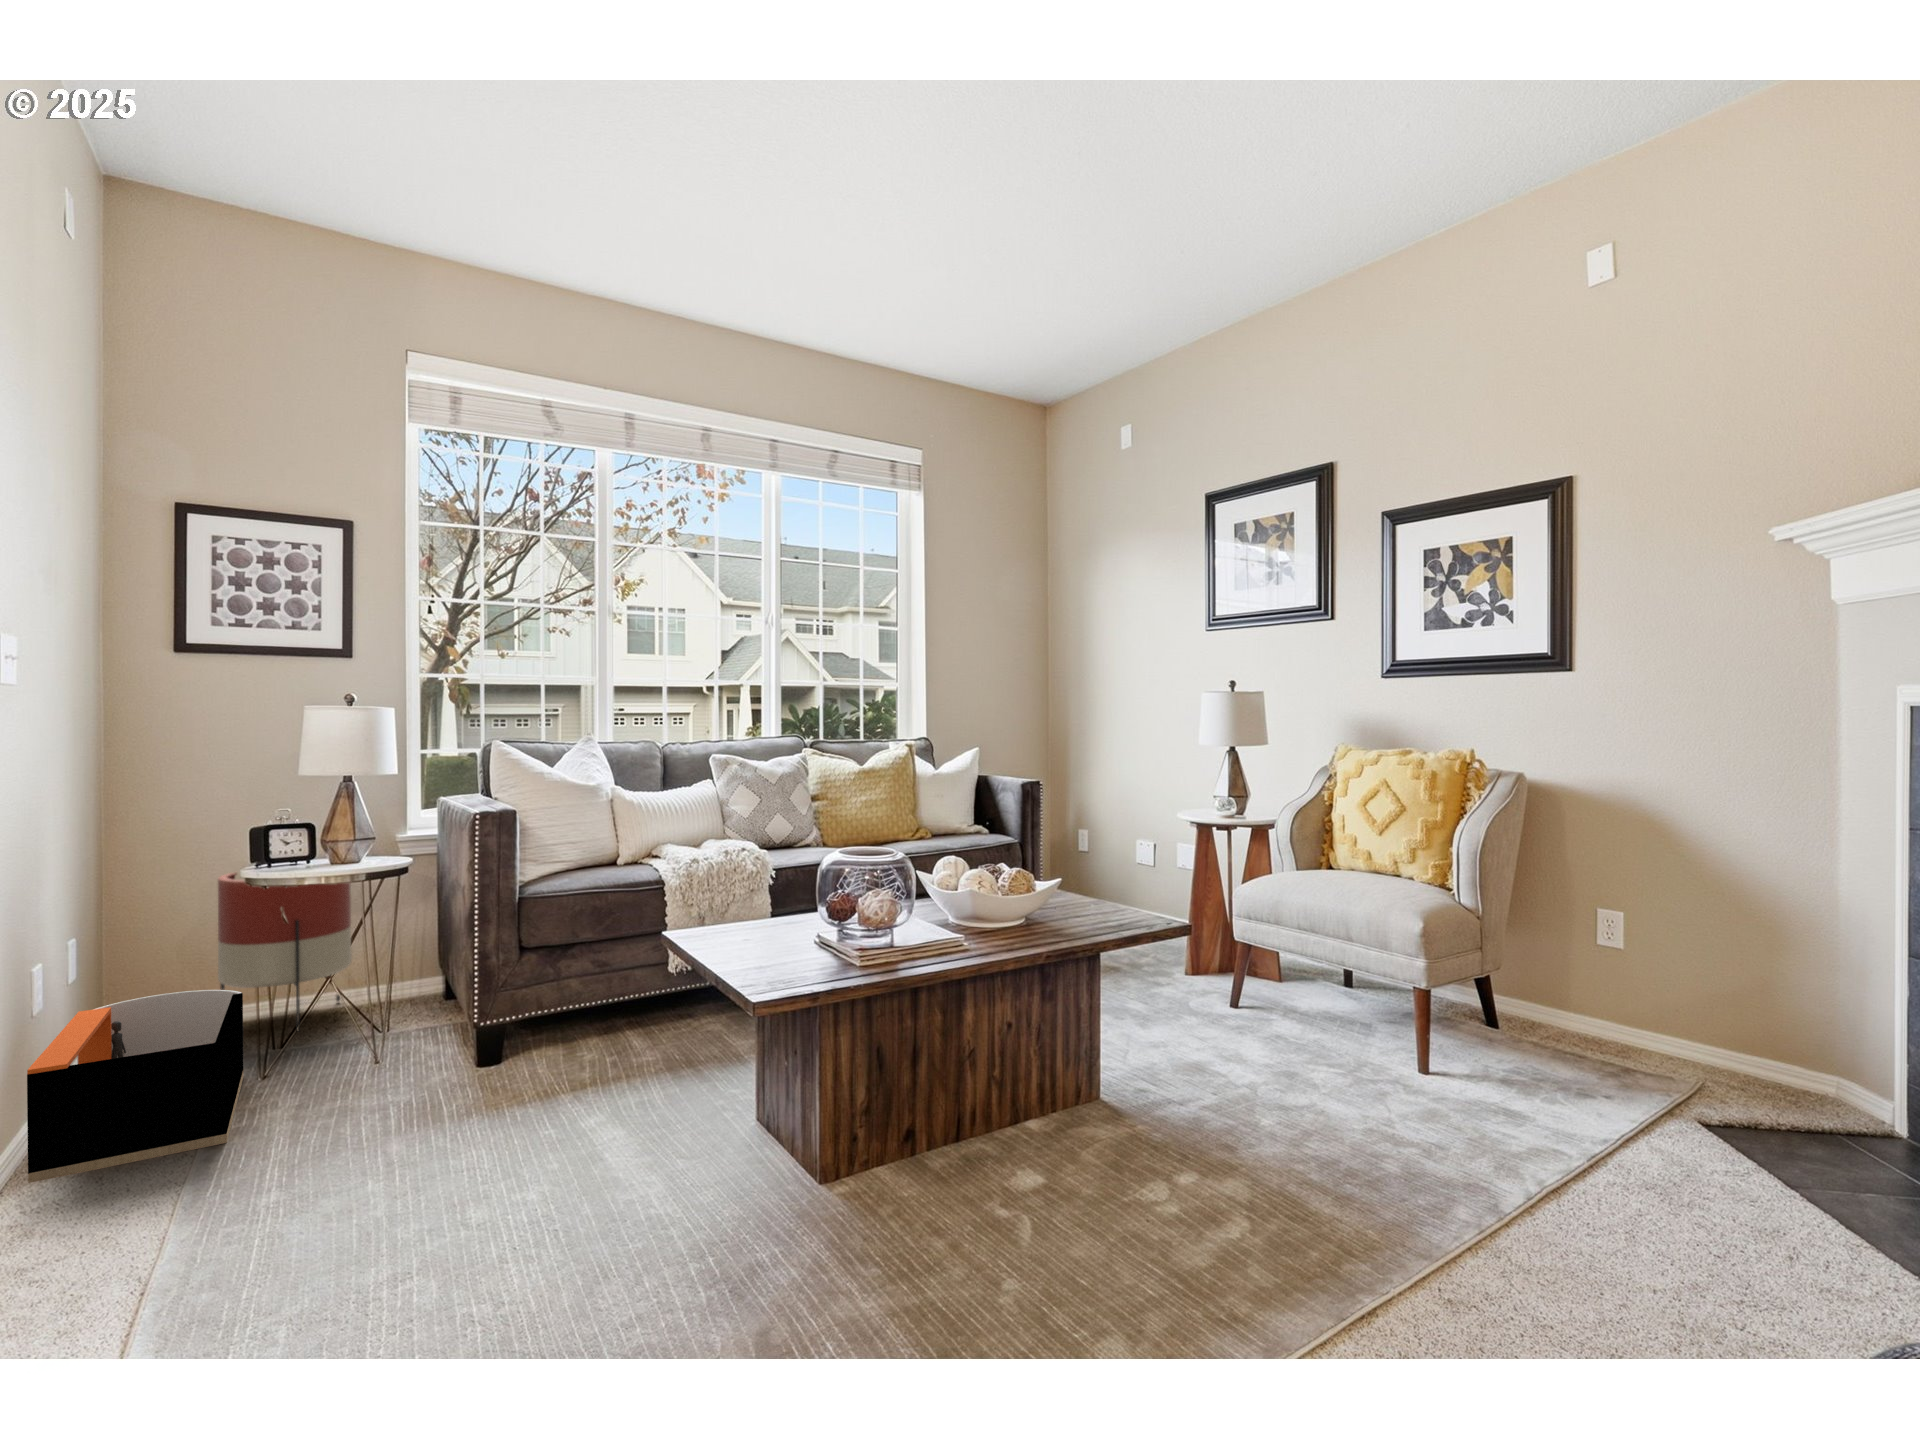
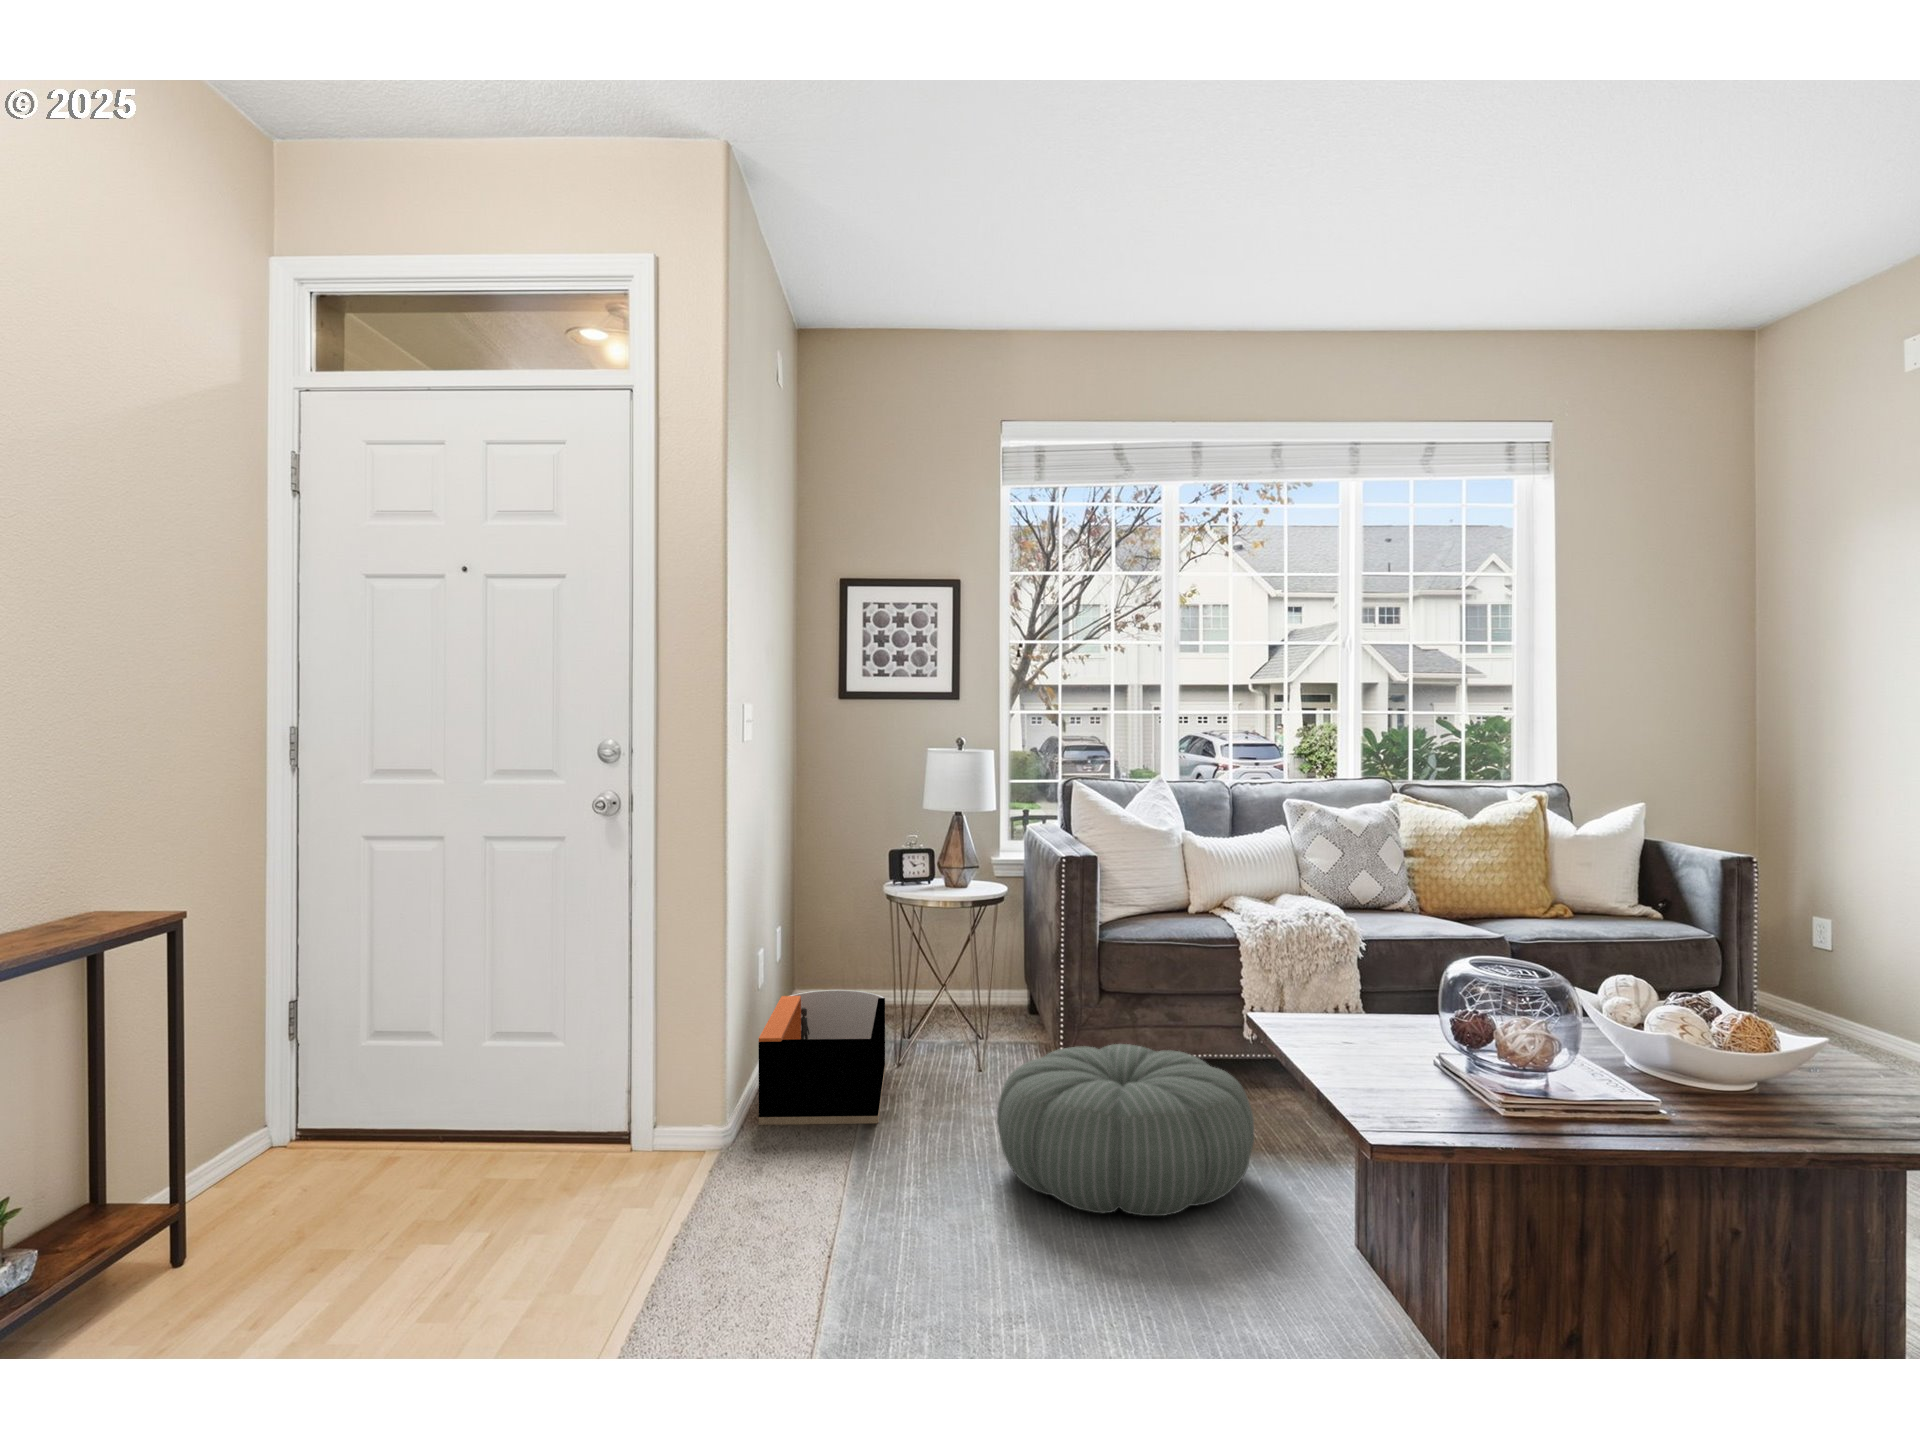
planter: present [218,873,352,1031] -> none [865,887,960,1037]
pouf: none [392,996,684,1184] -> present [997,1044,1254,1216]

